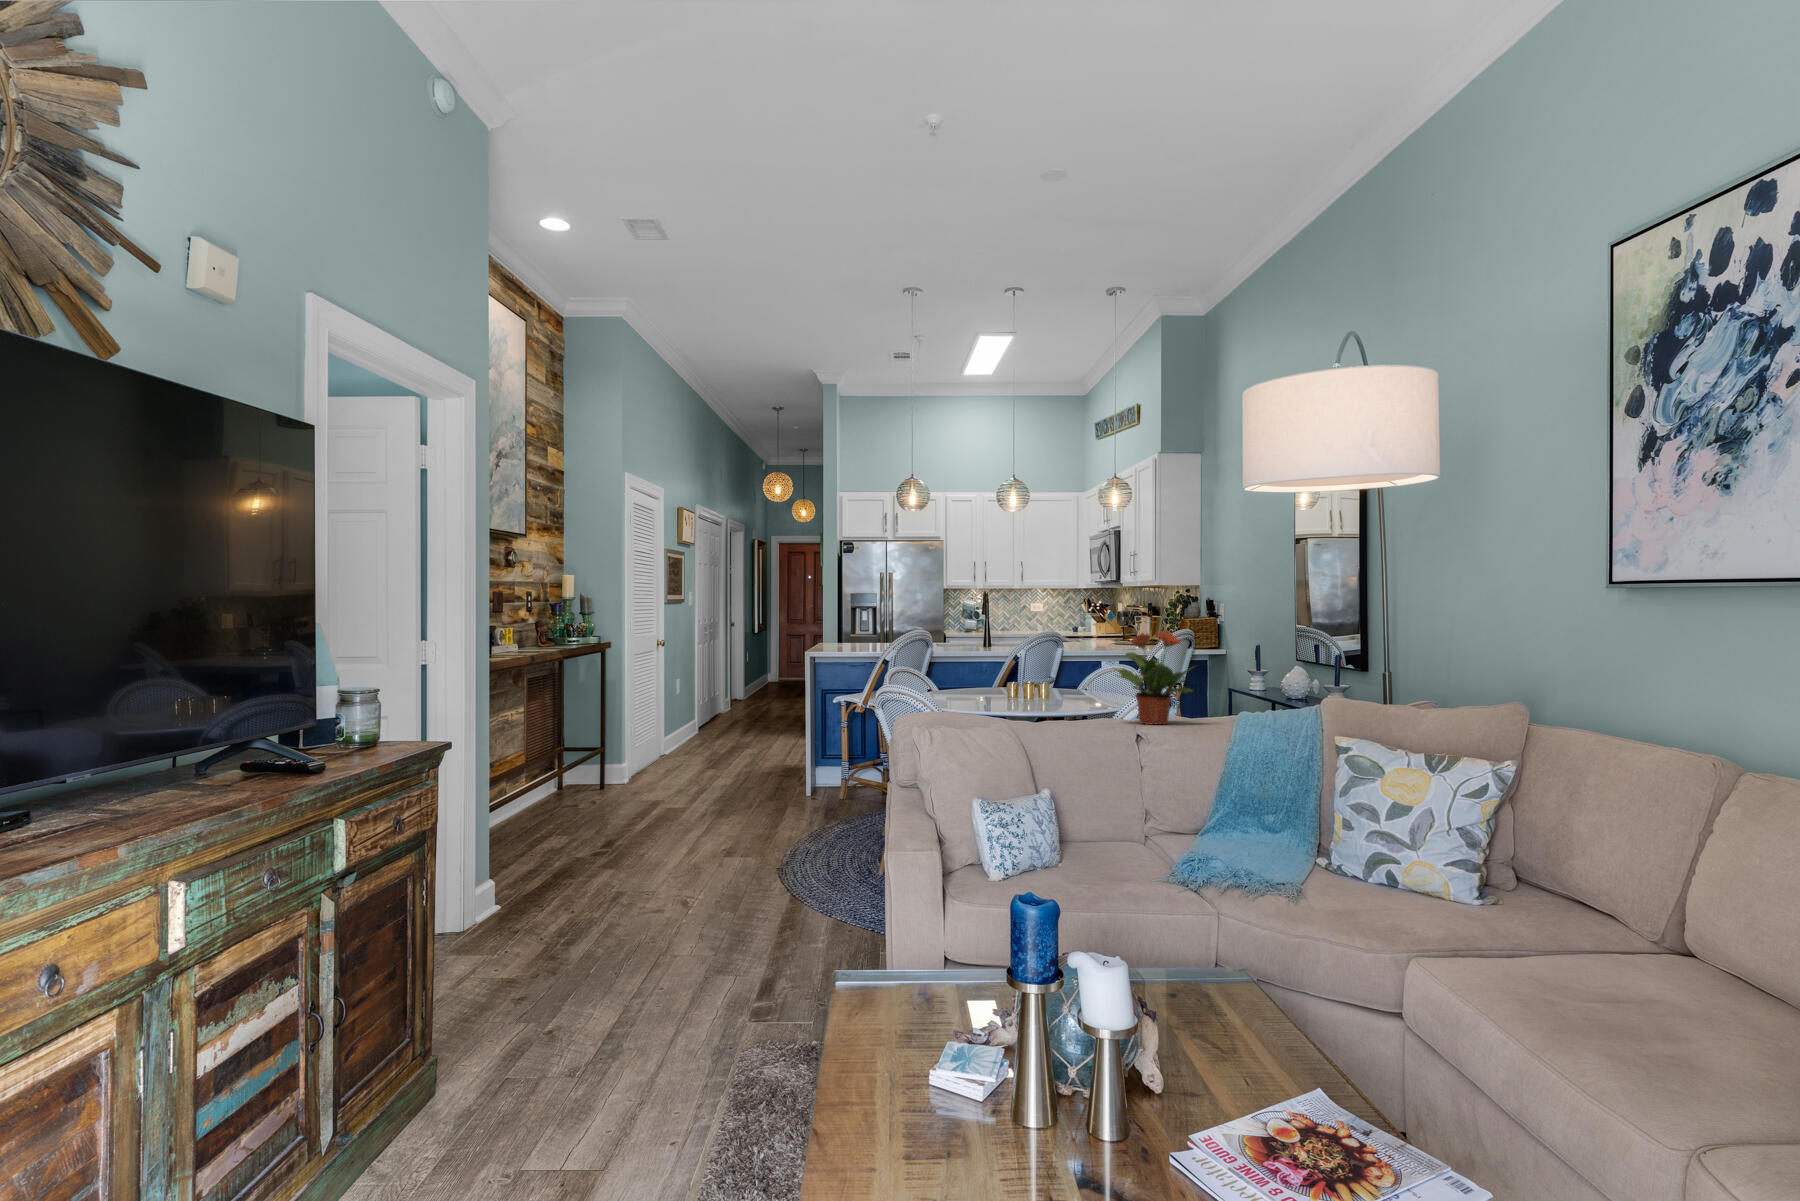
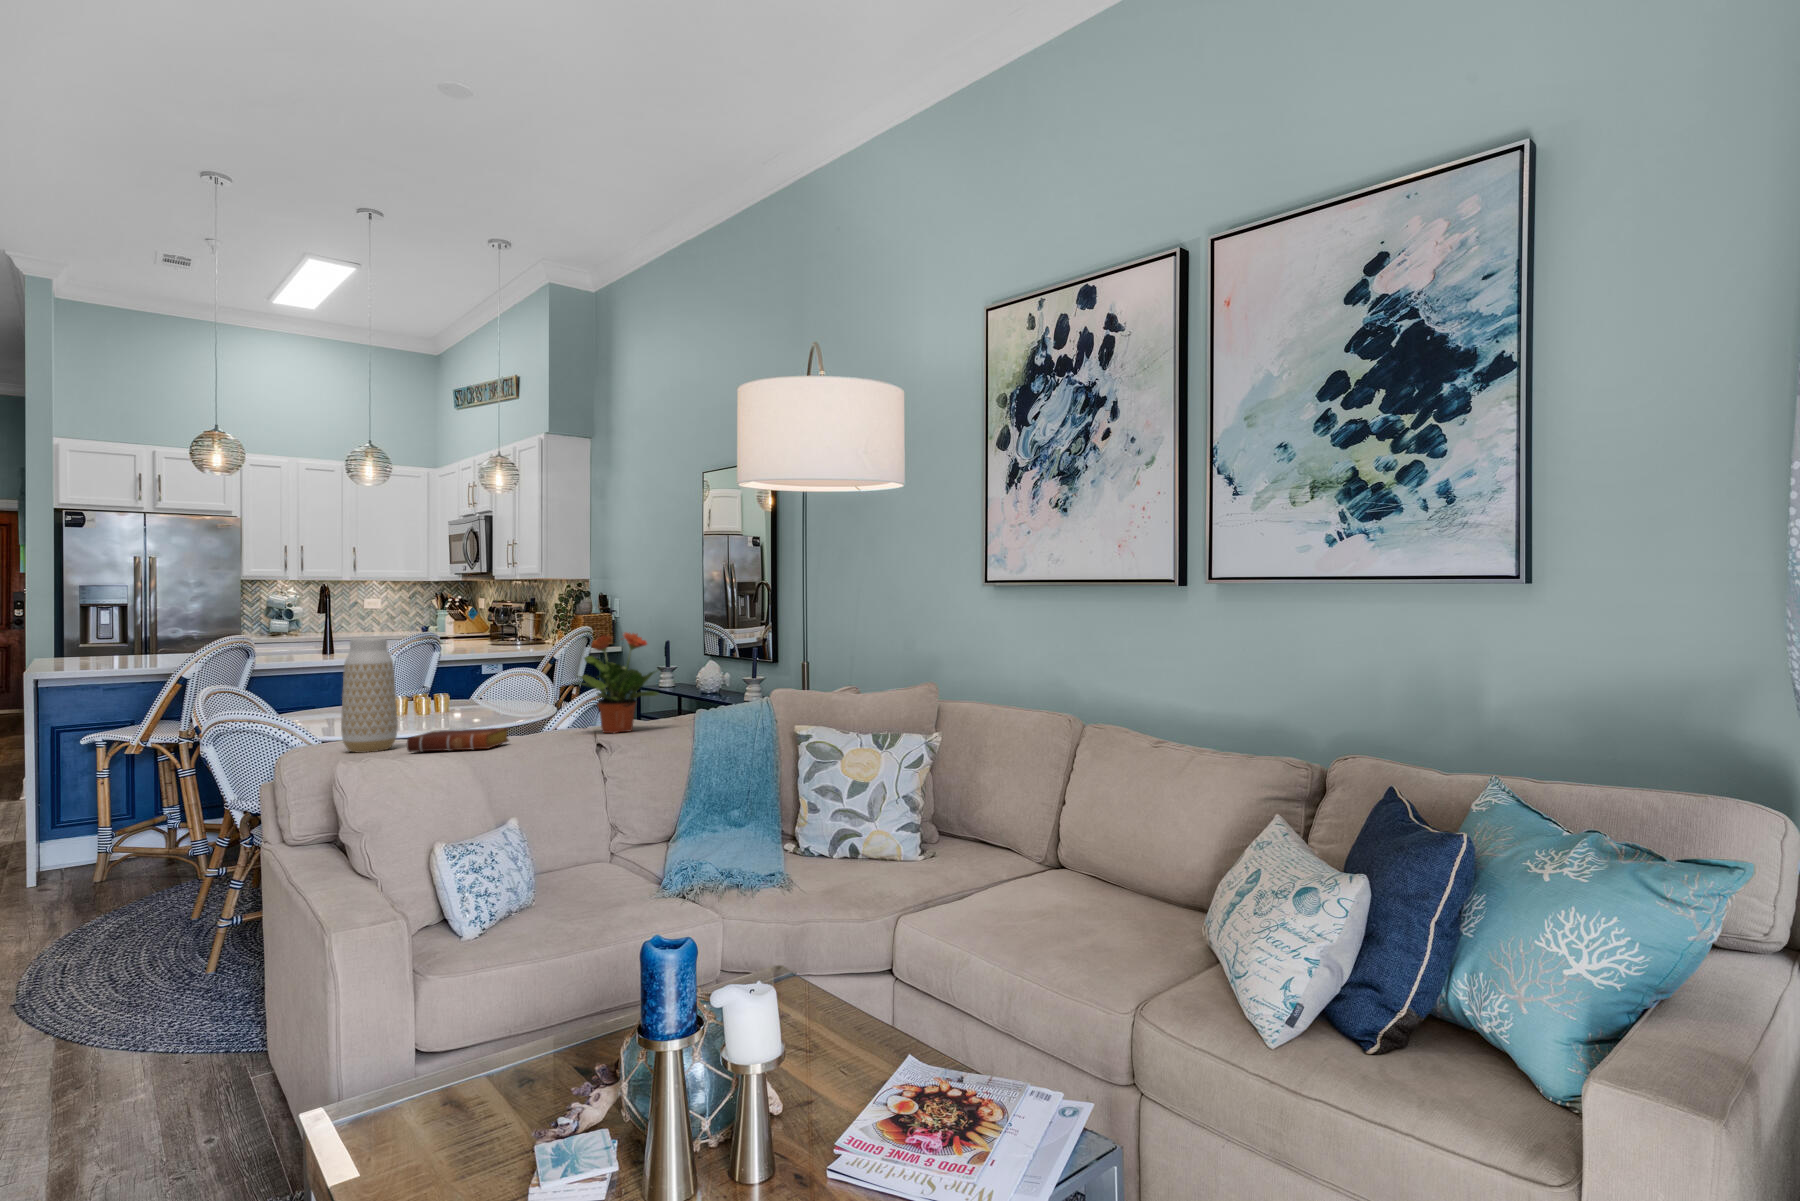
vase: none [934,631,974,722] -> present [341,638,398,753]
book: none [970,709,1053,727] -> present [407,728,509,752]

